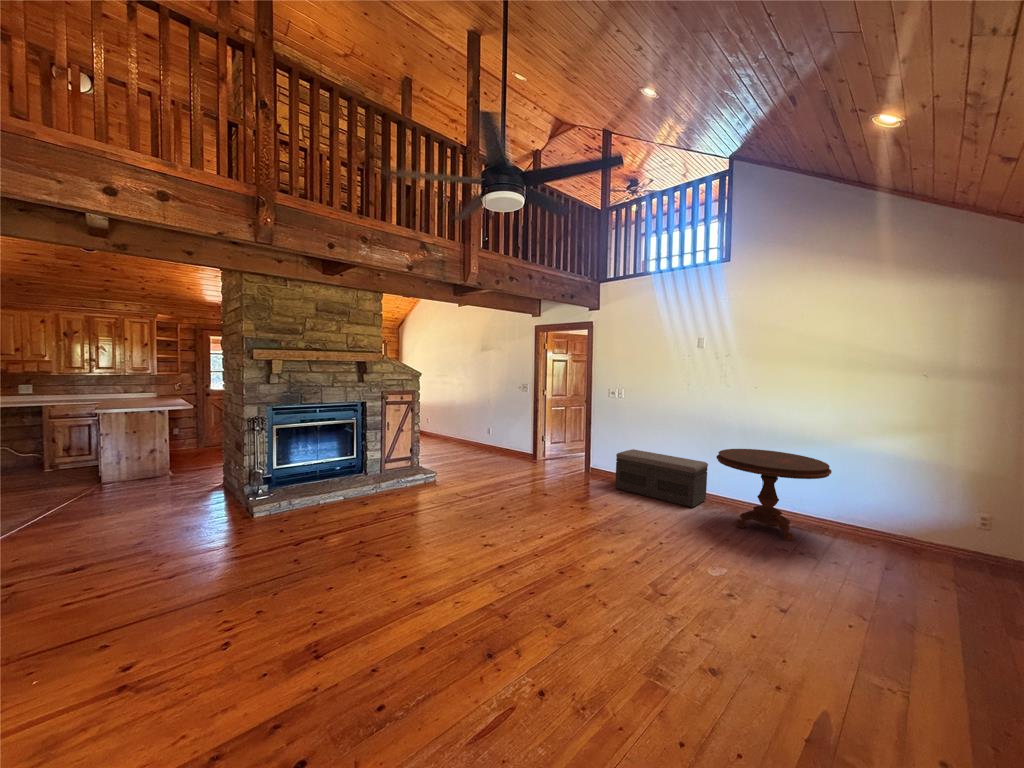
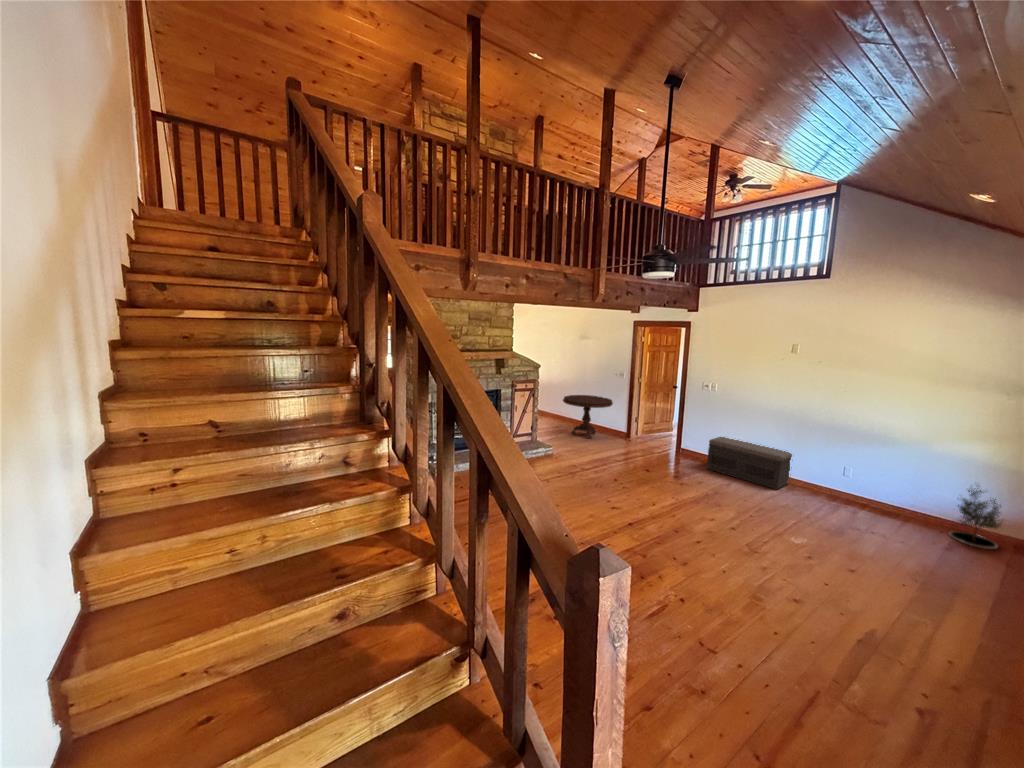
side table: present [716,449,832,541] -> present [563,395,613,439]
potted tree: none [886,482,949,565] -> present [949,485,1003,549]

